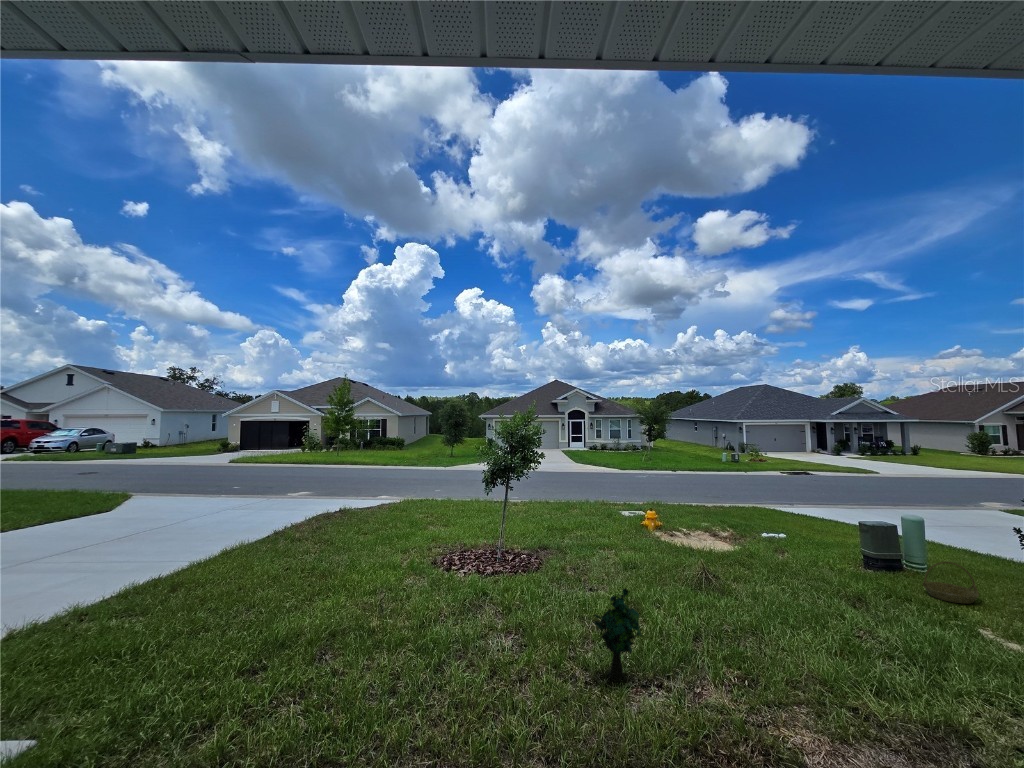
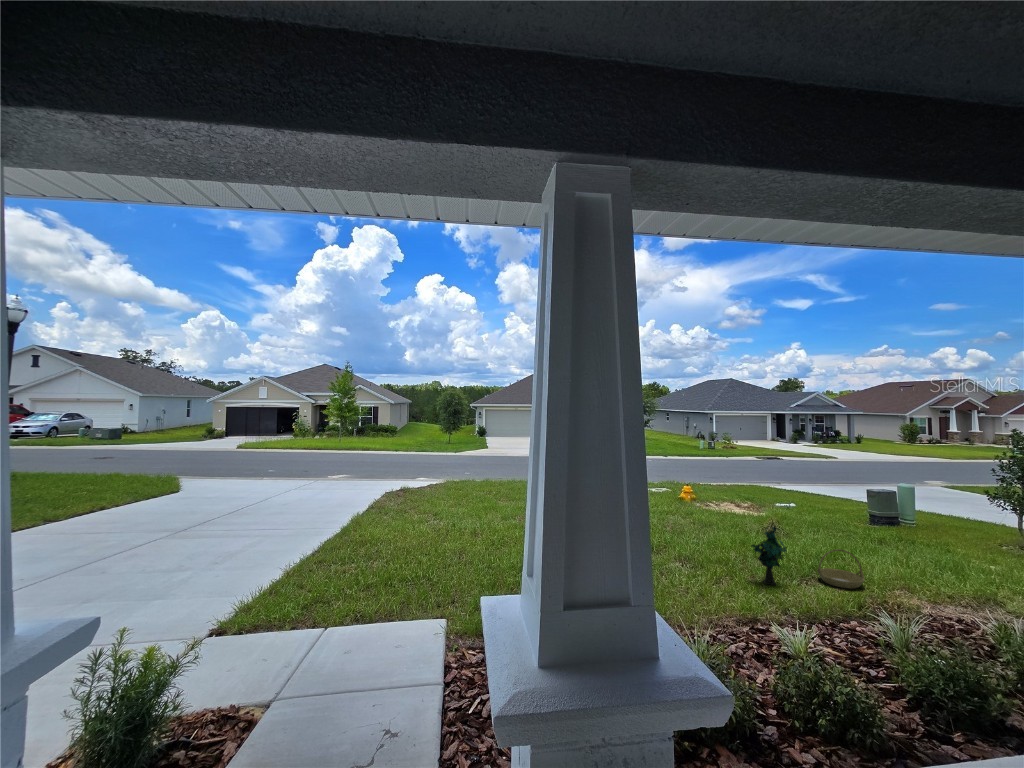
basket: present [923,562,979,604] -> present [817,549,864,589]

